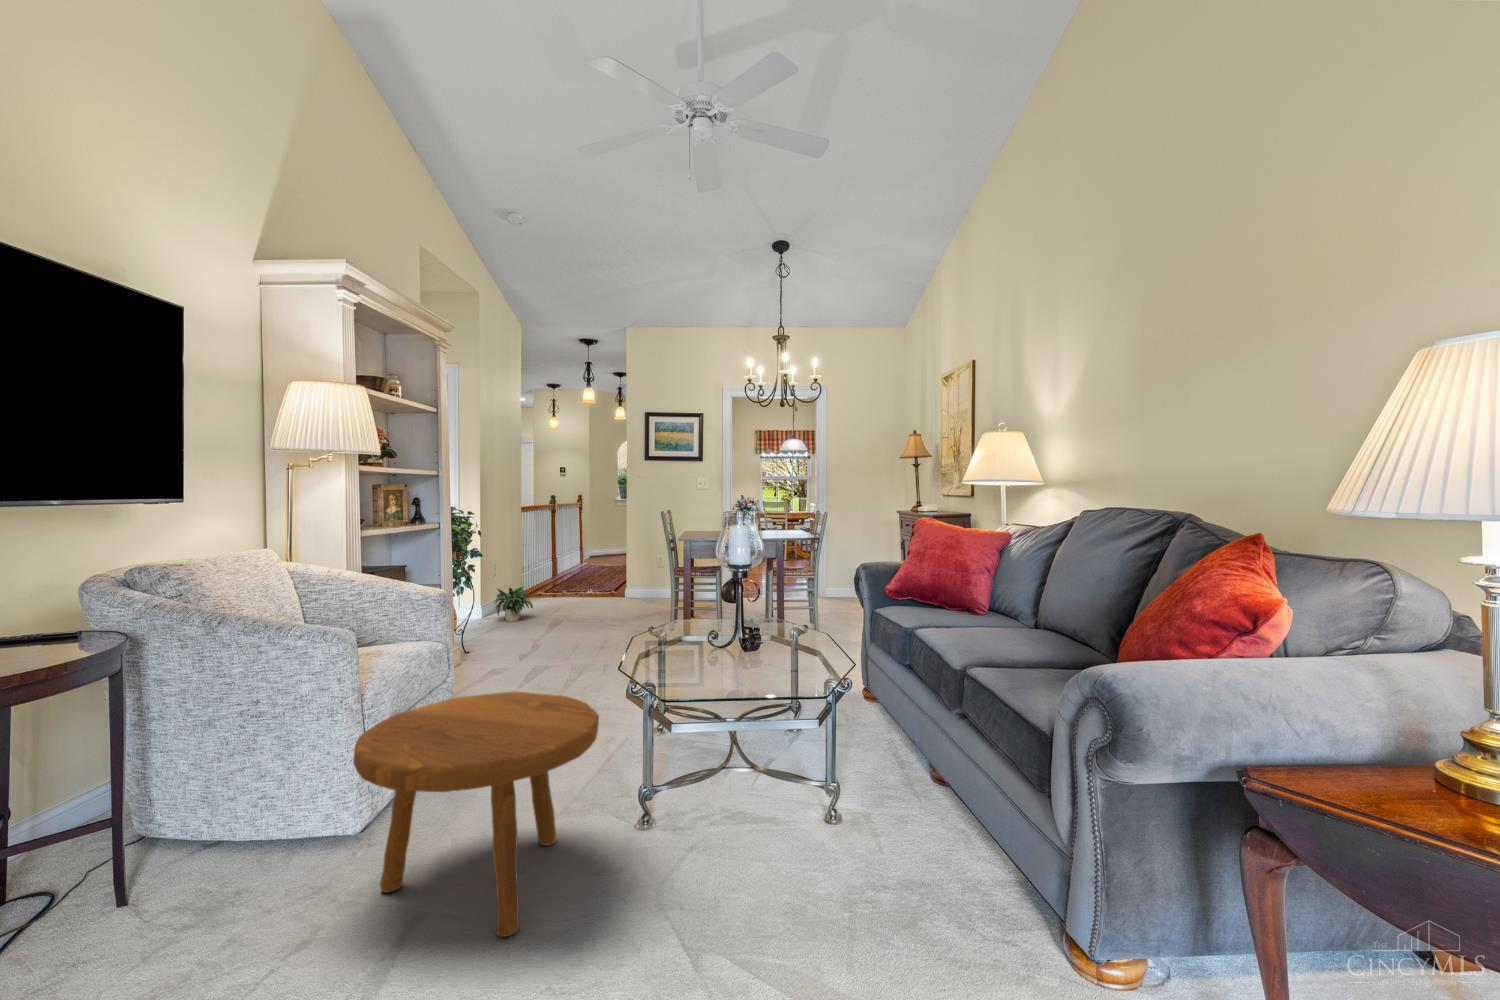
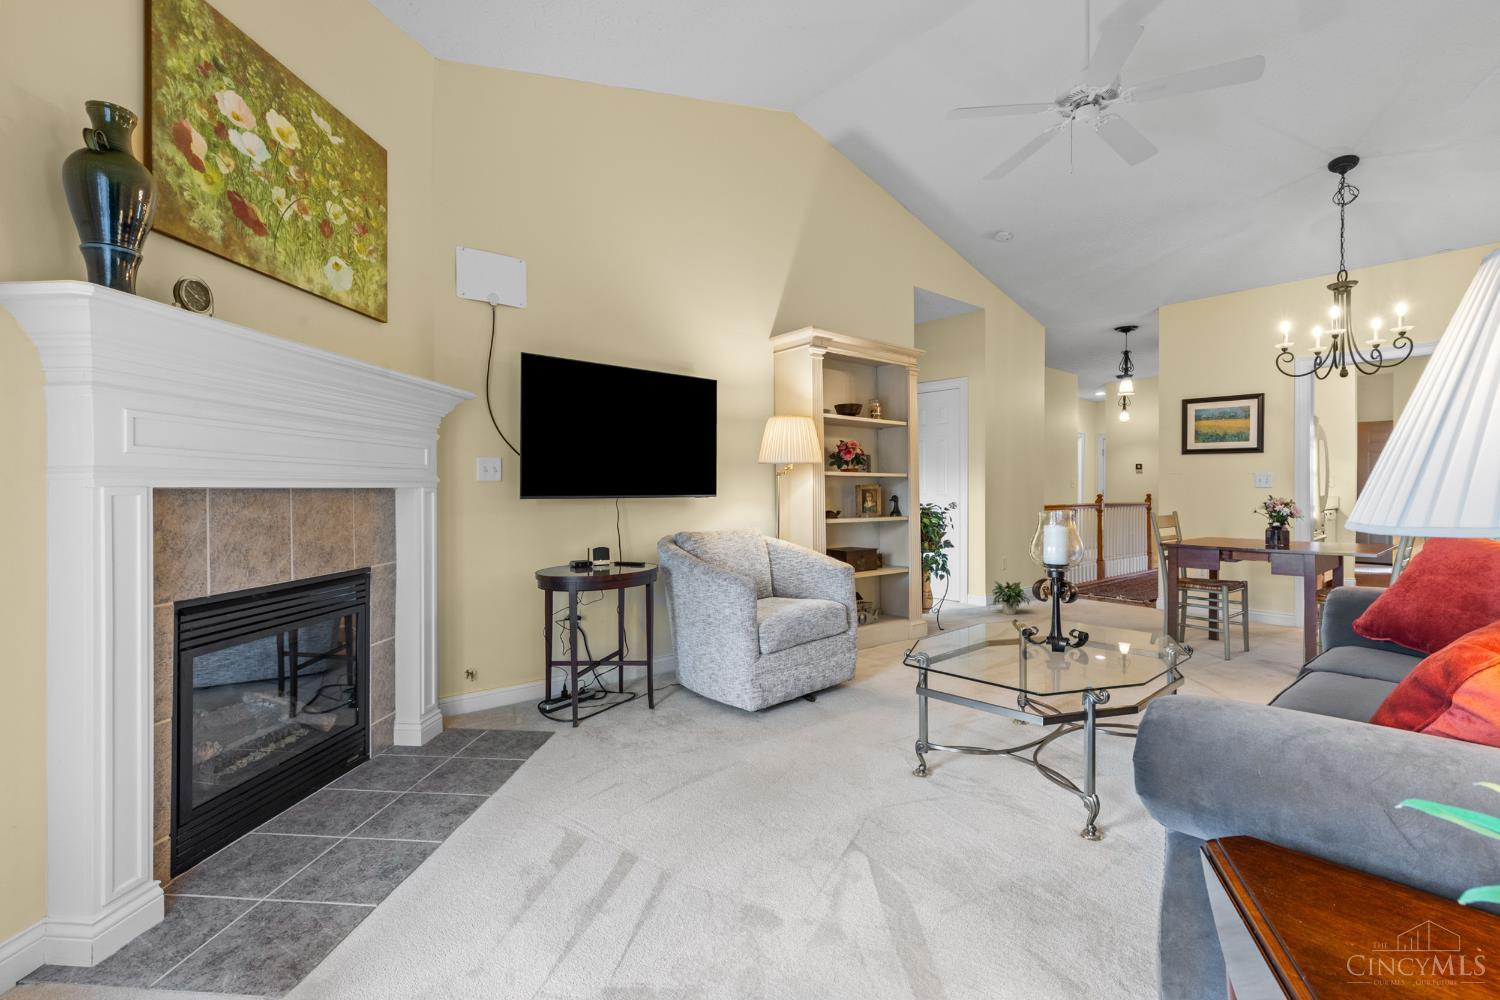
footstool: present [353,692,599,937] -> none [707,637,866,794]

